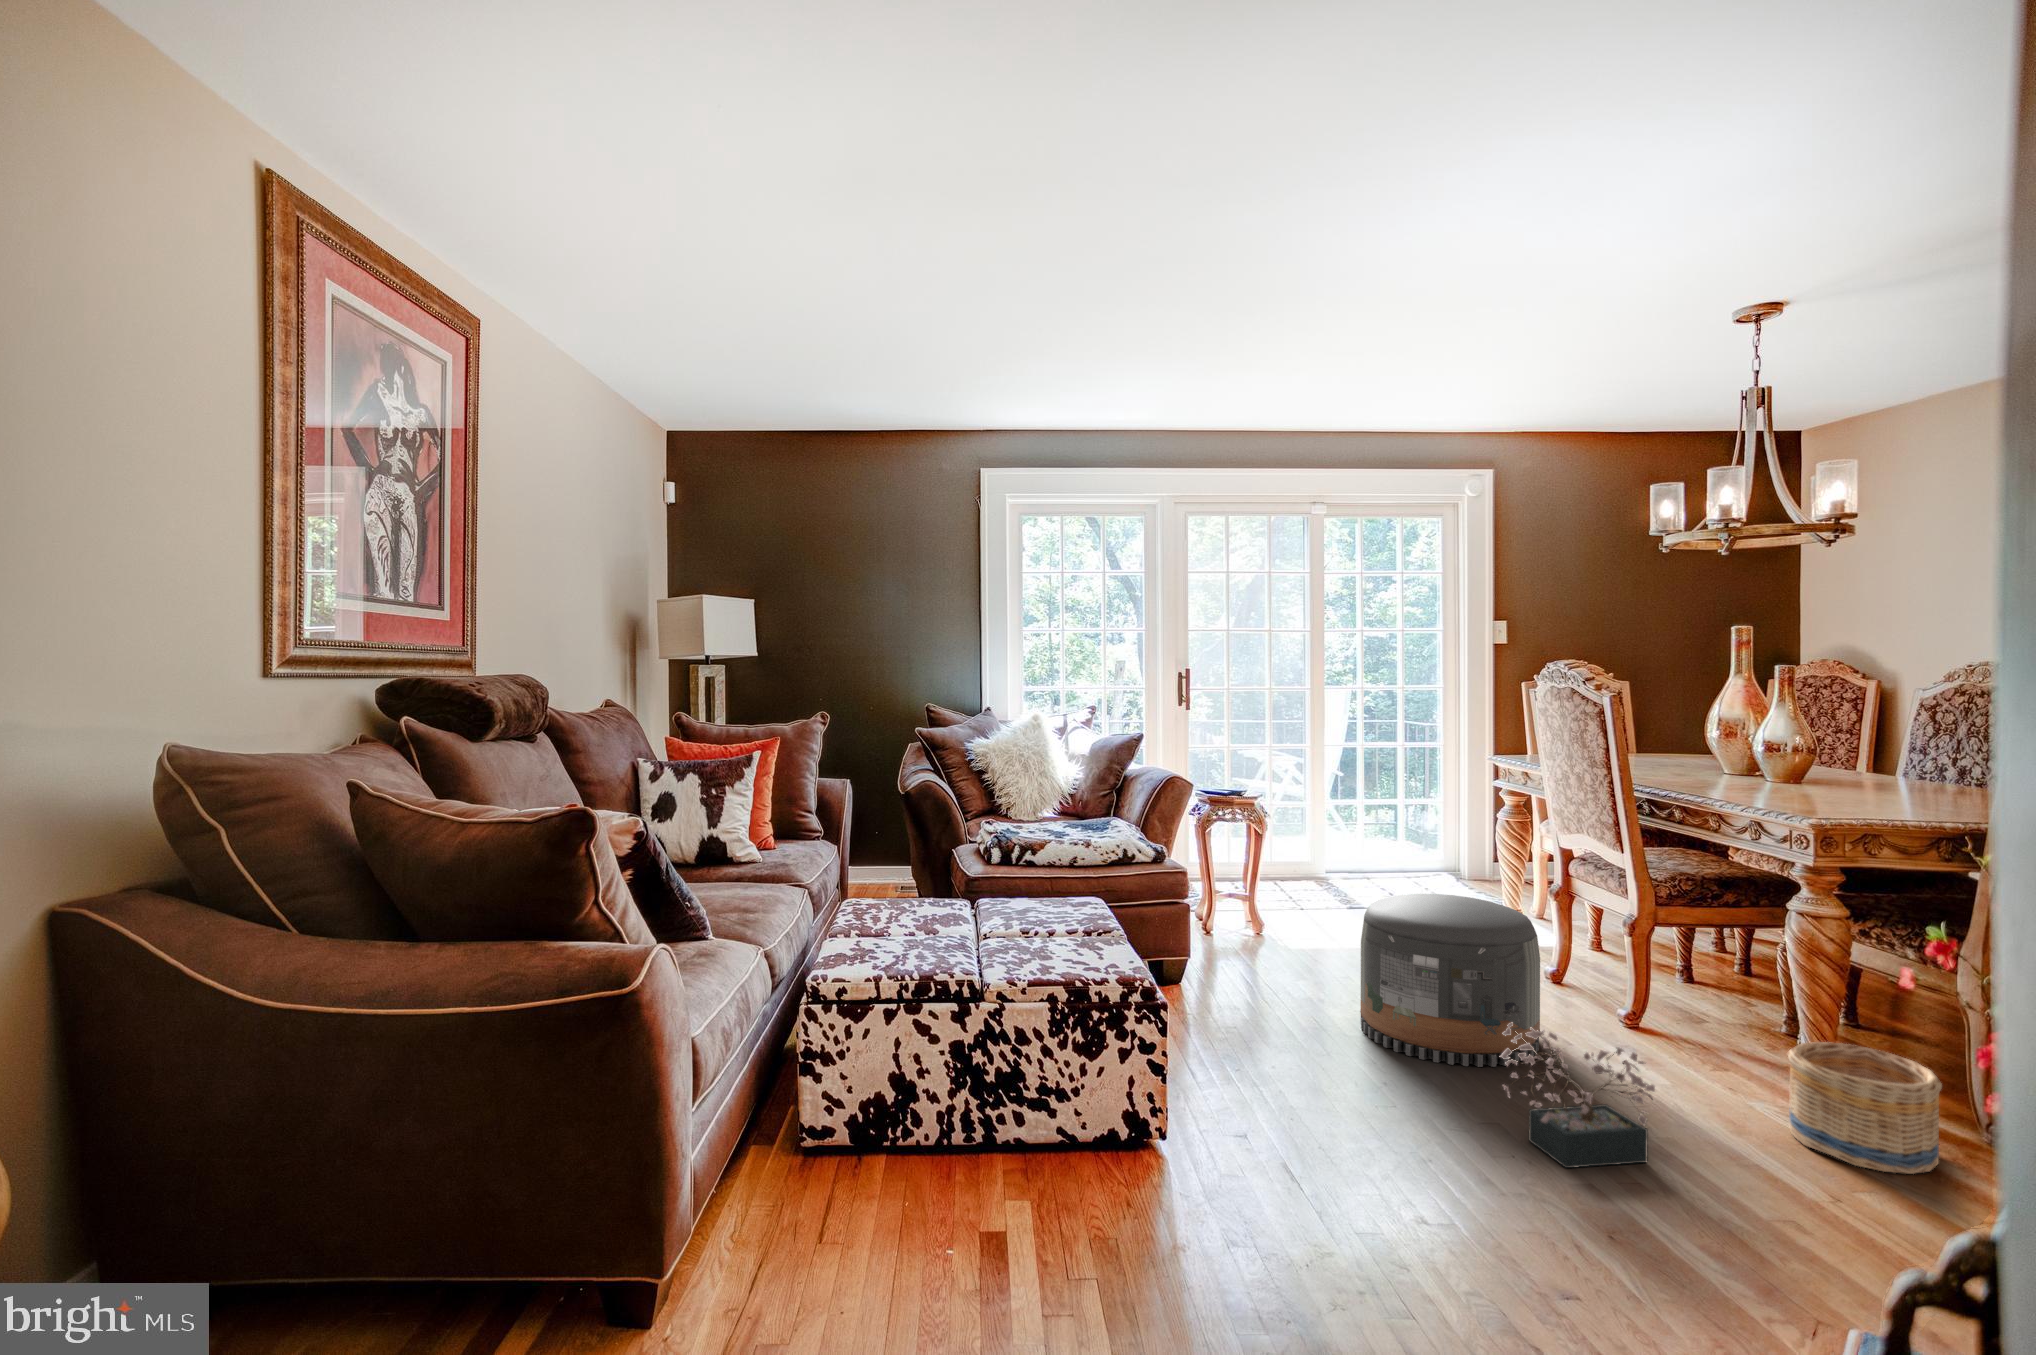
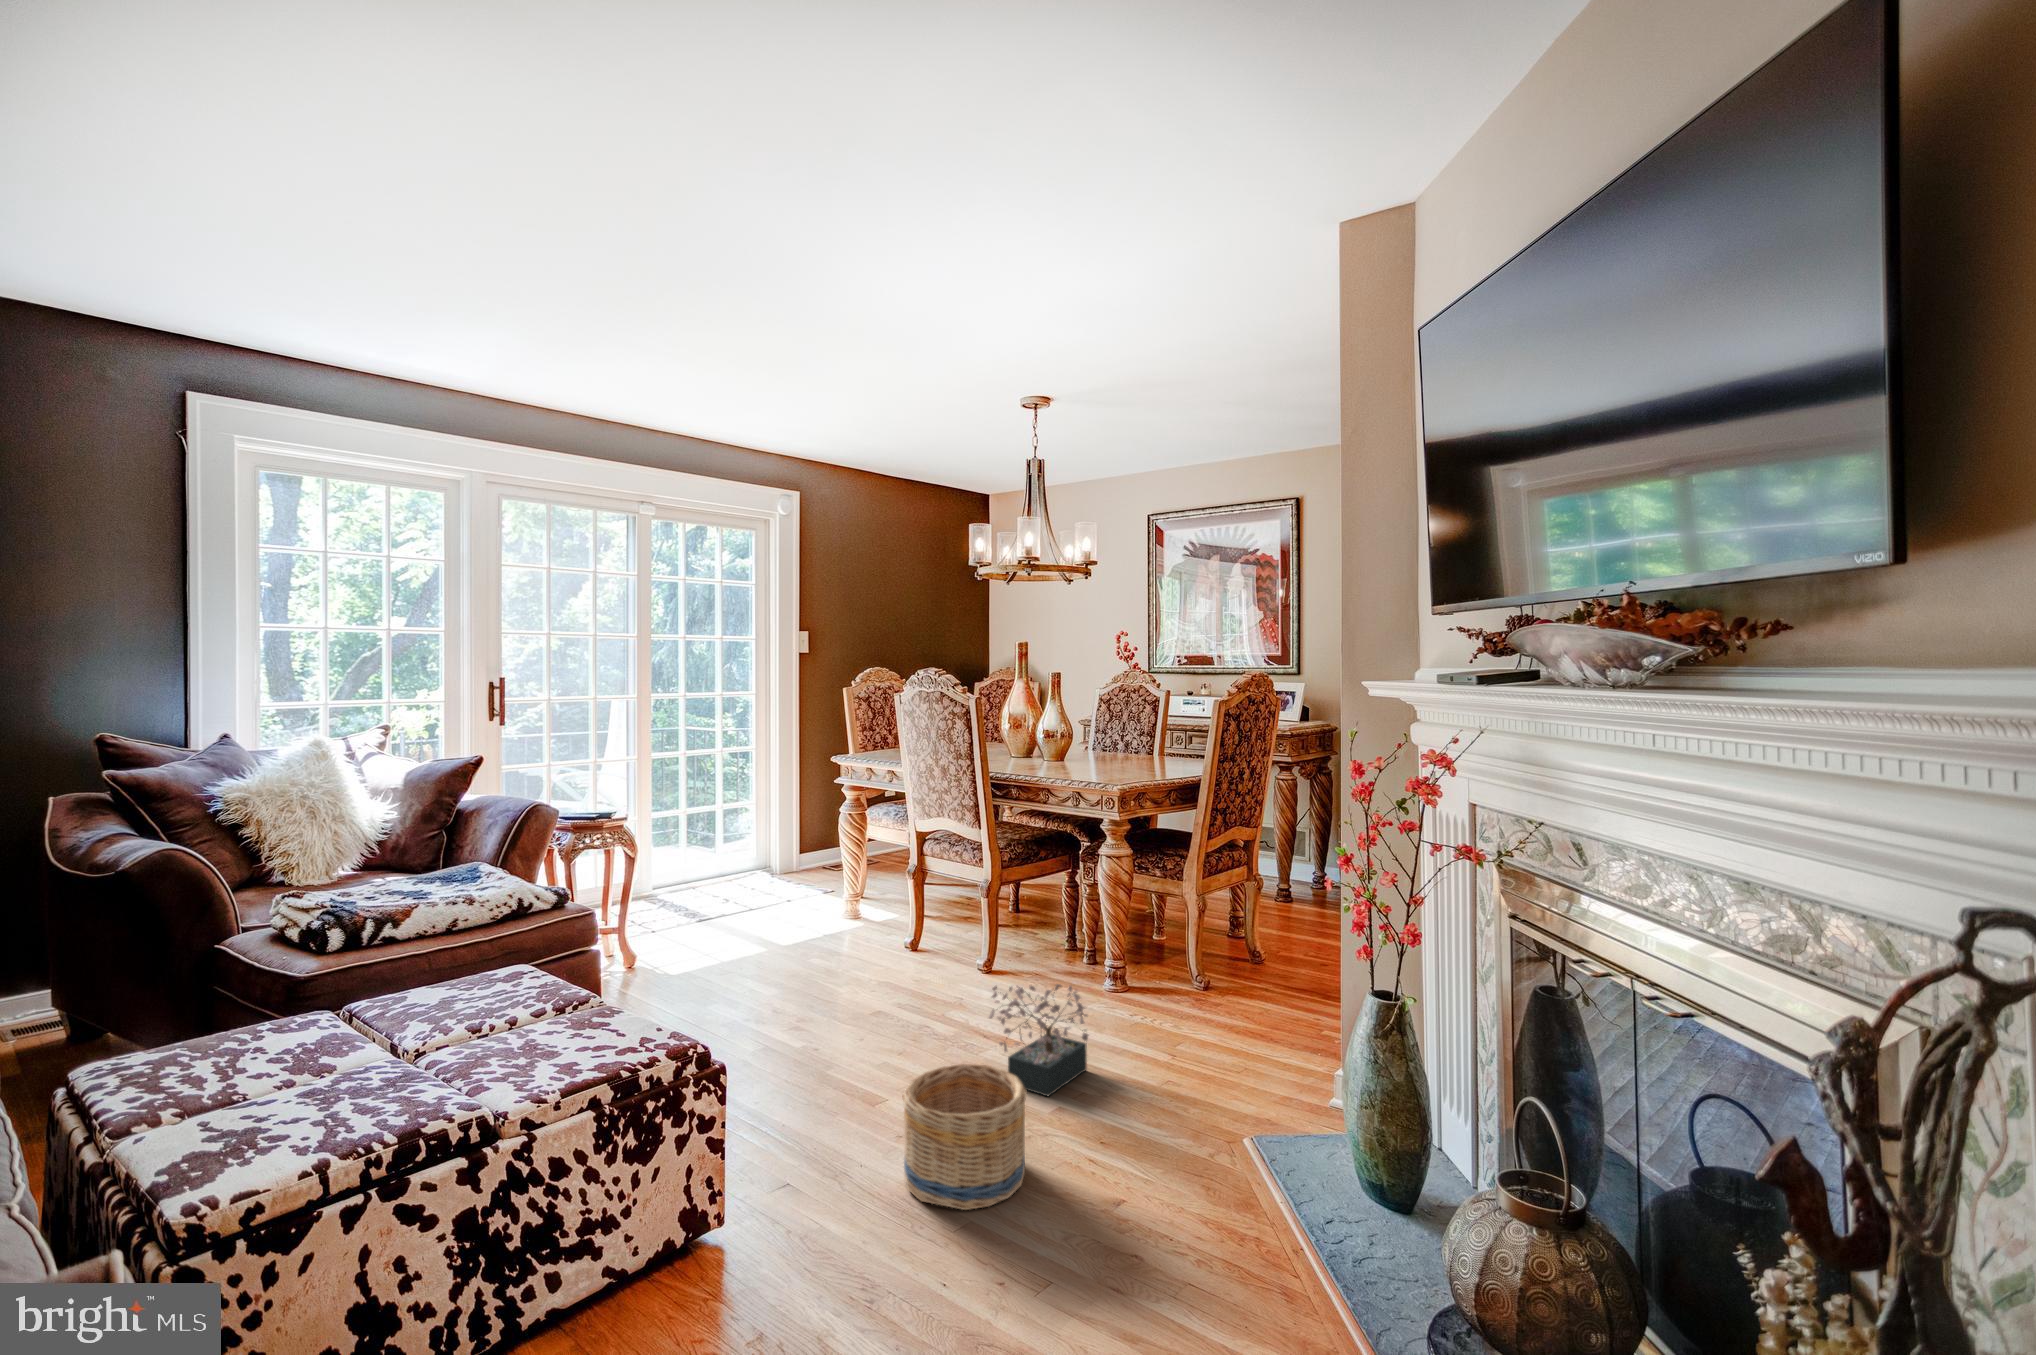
pouf: present [1360,894,1540,1067] -> none [798,884,952,1043]
basket: present [1788,1042,1942,1174] -> present [902,1064,1027,1210]

